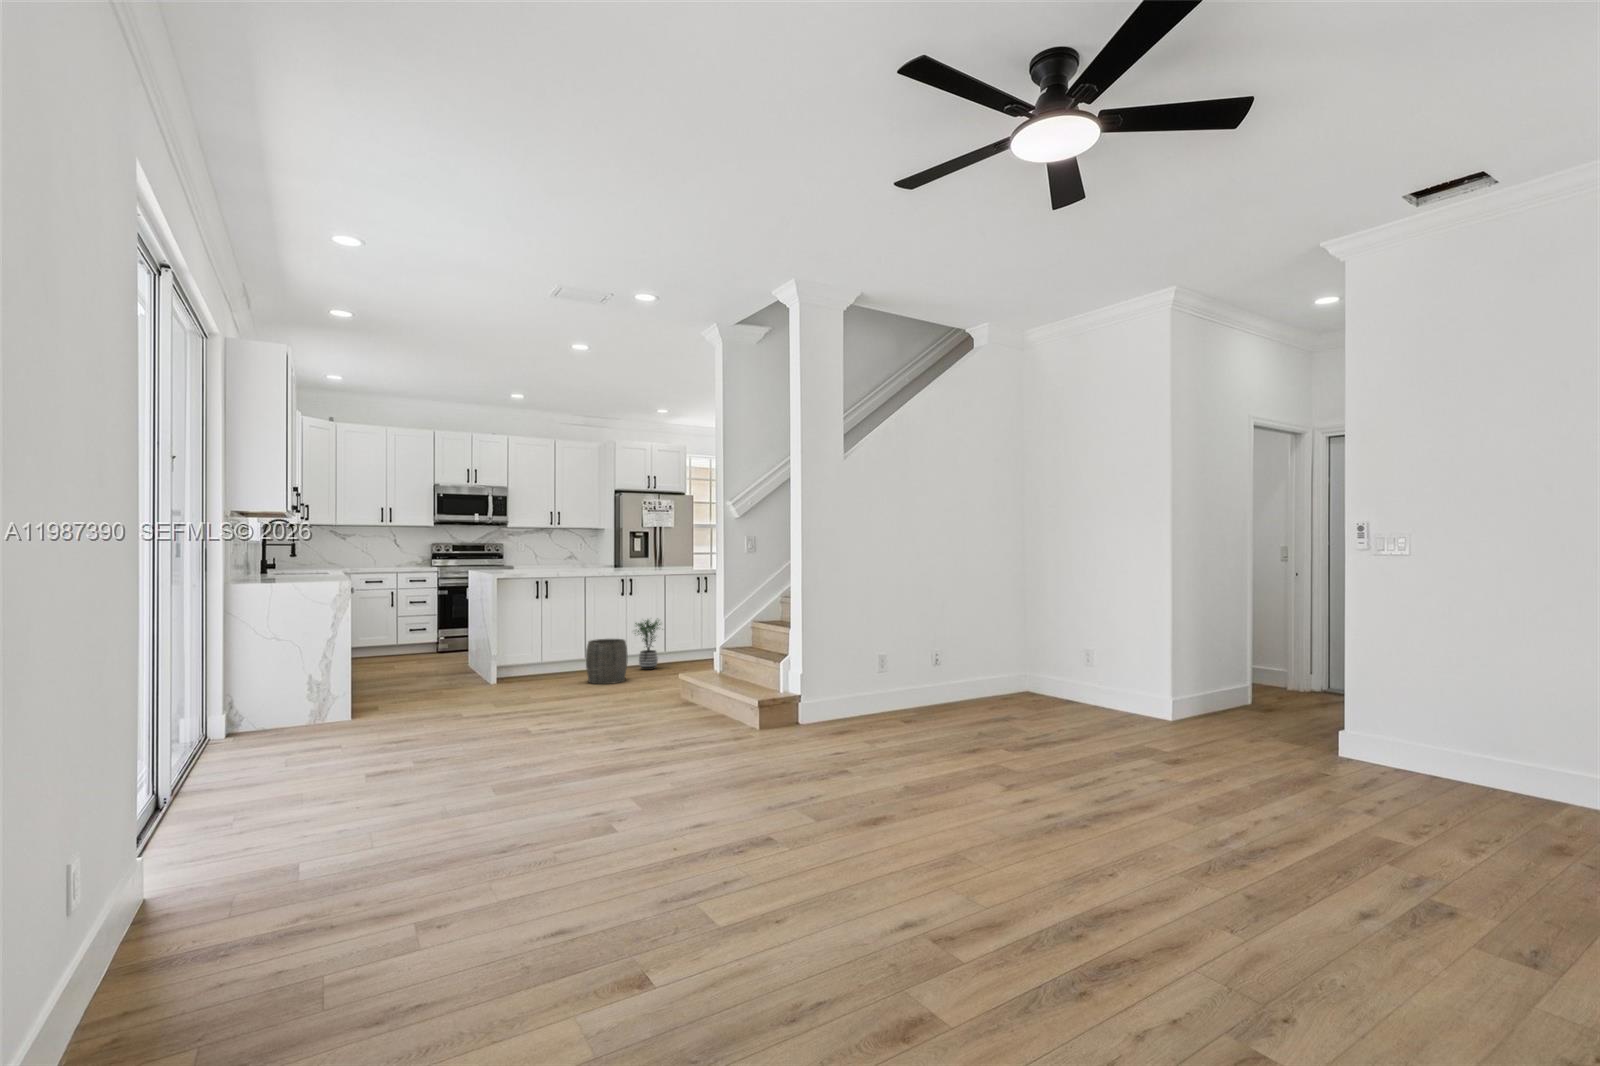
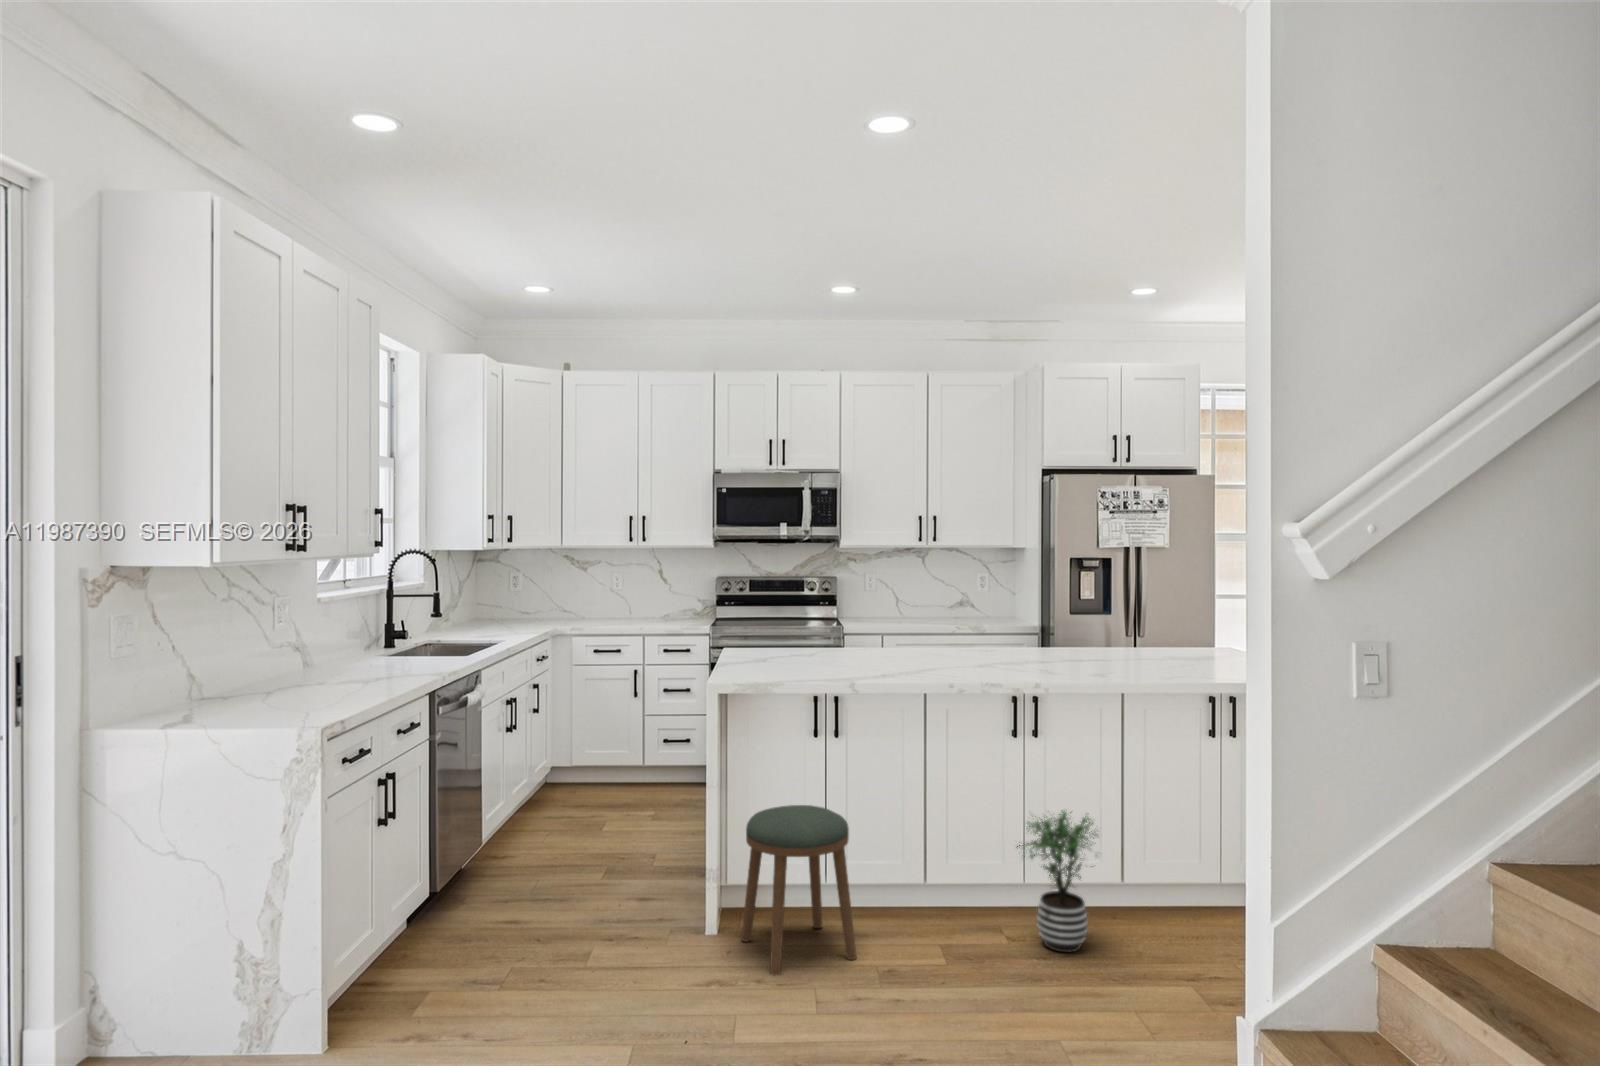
stool: none [519,623,573,684] -> present [741,805,857,975]
woven basket: present [586,639,628,684] -> none [870,877,979,1027]

